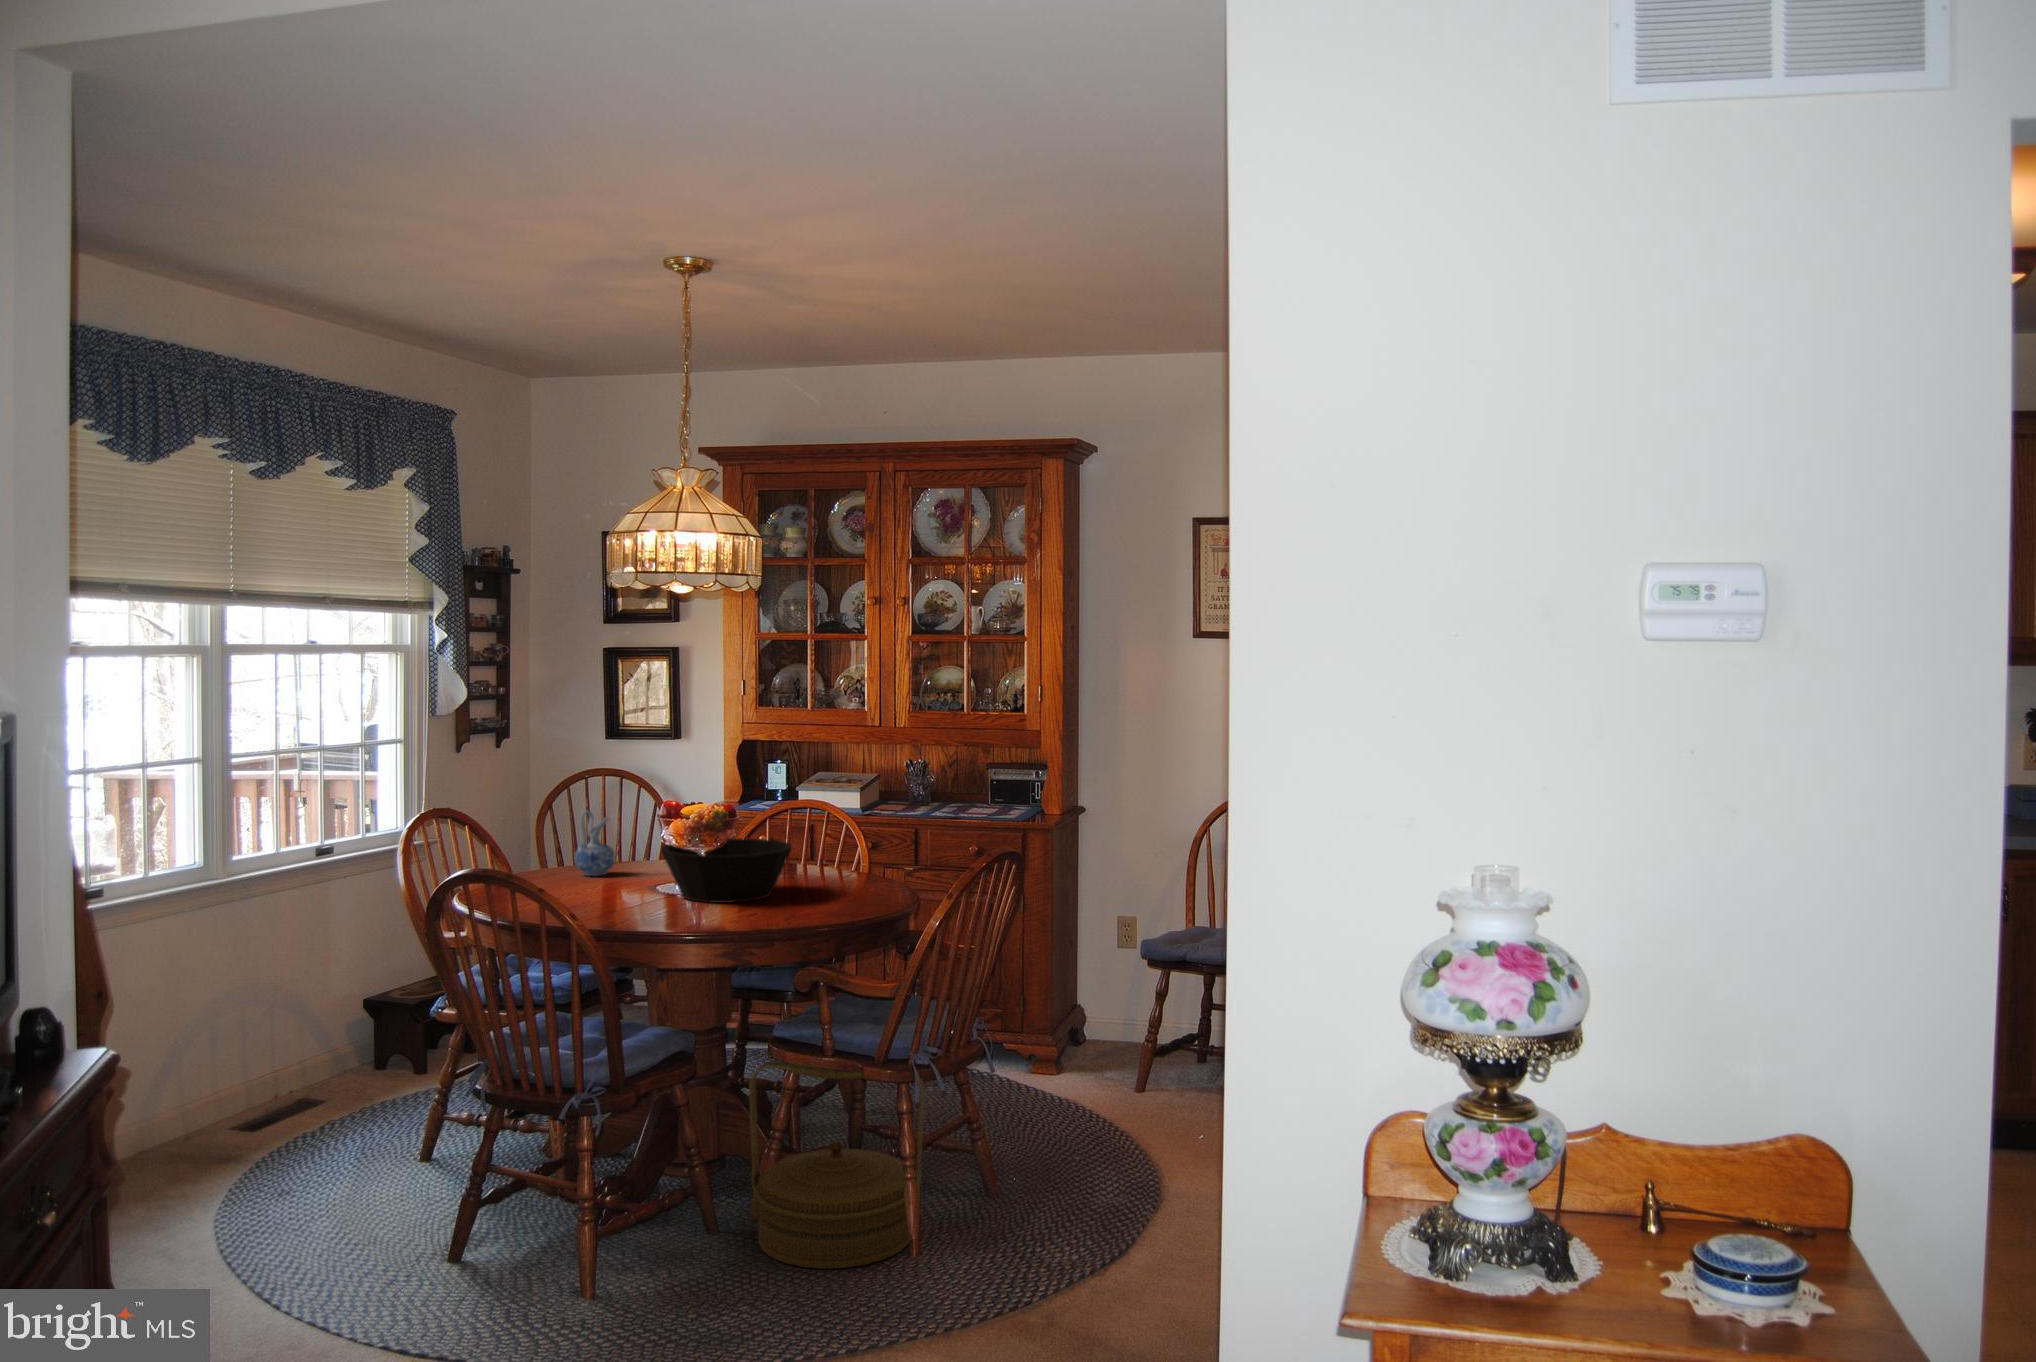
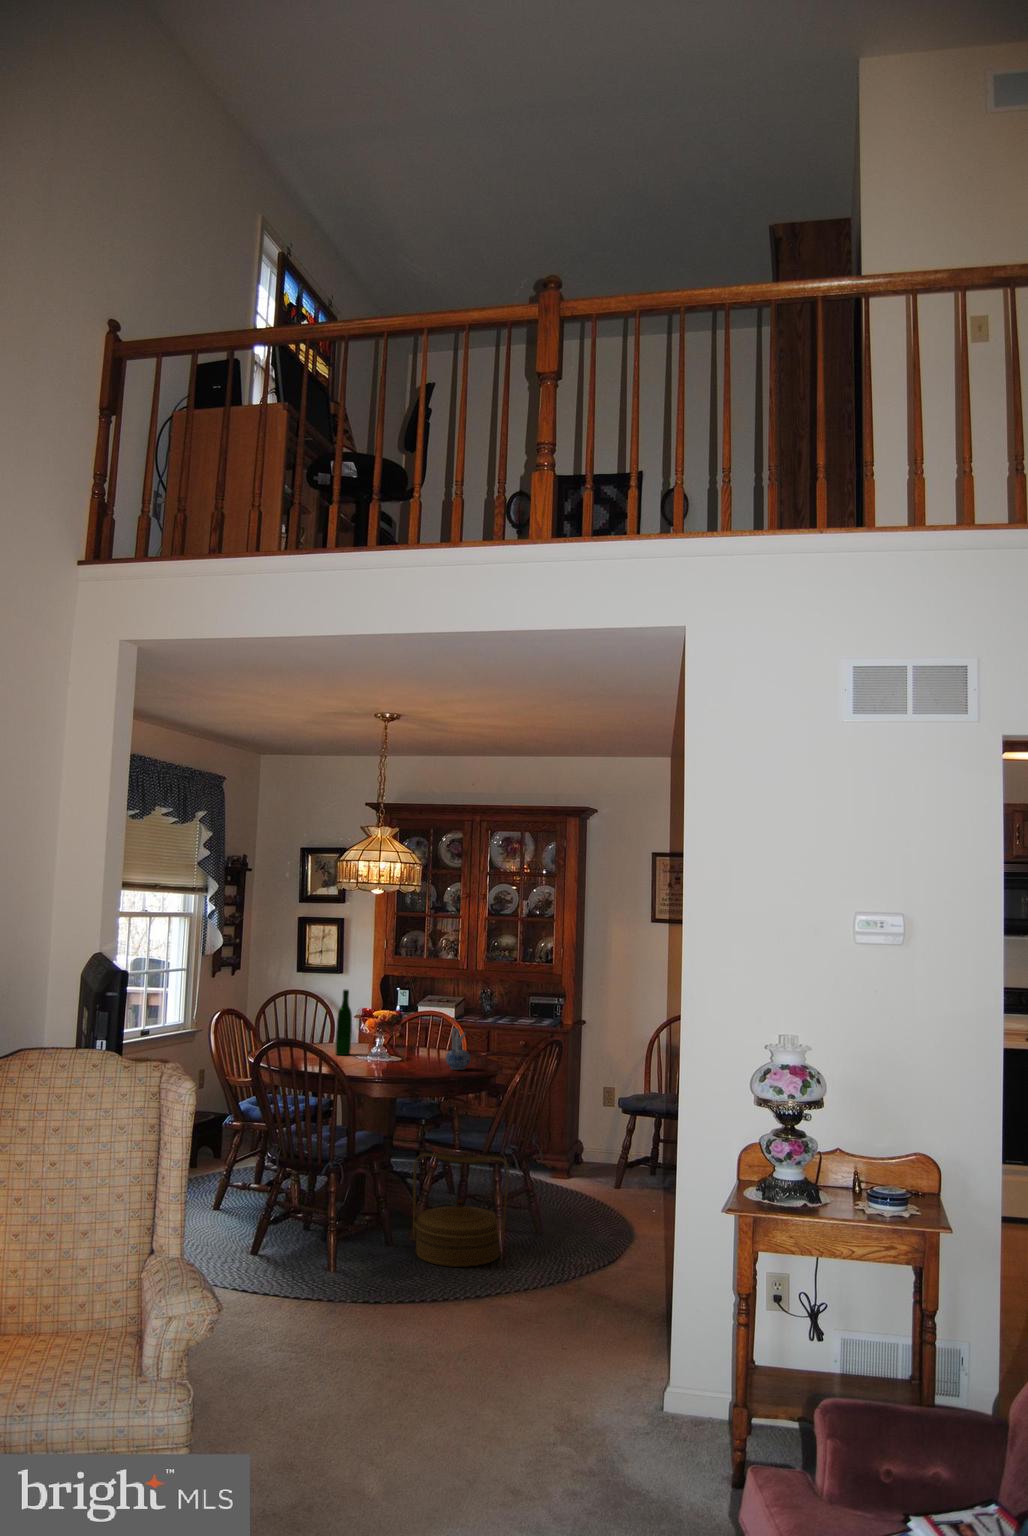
wine bottle: none [626,769,652,885] -> present [336,990,352,1055]
ceramic pitcher: present [574,810,615,876] -> present [446,1028,470,1070]
bowl: present [661,838,792,903] -> none [362,1030,434,1065]

